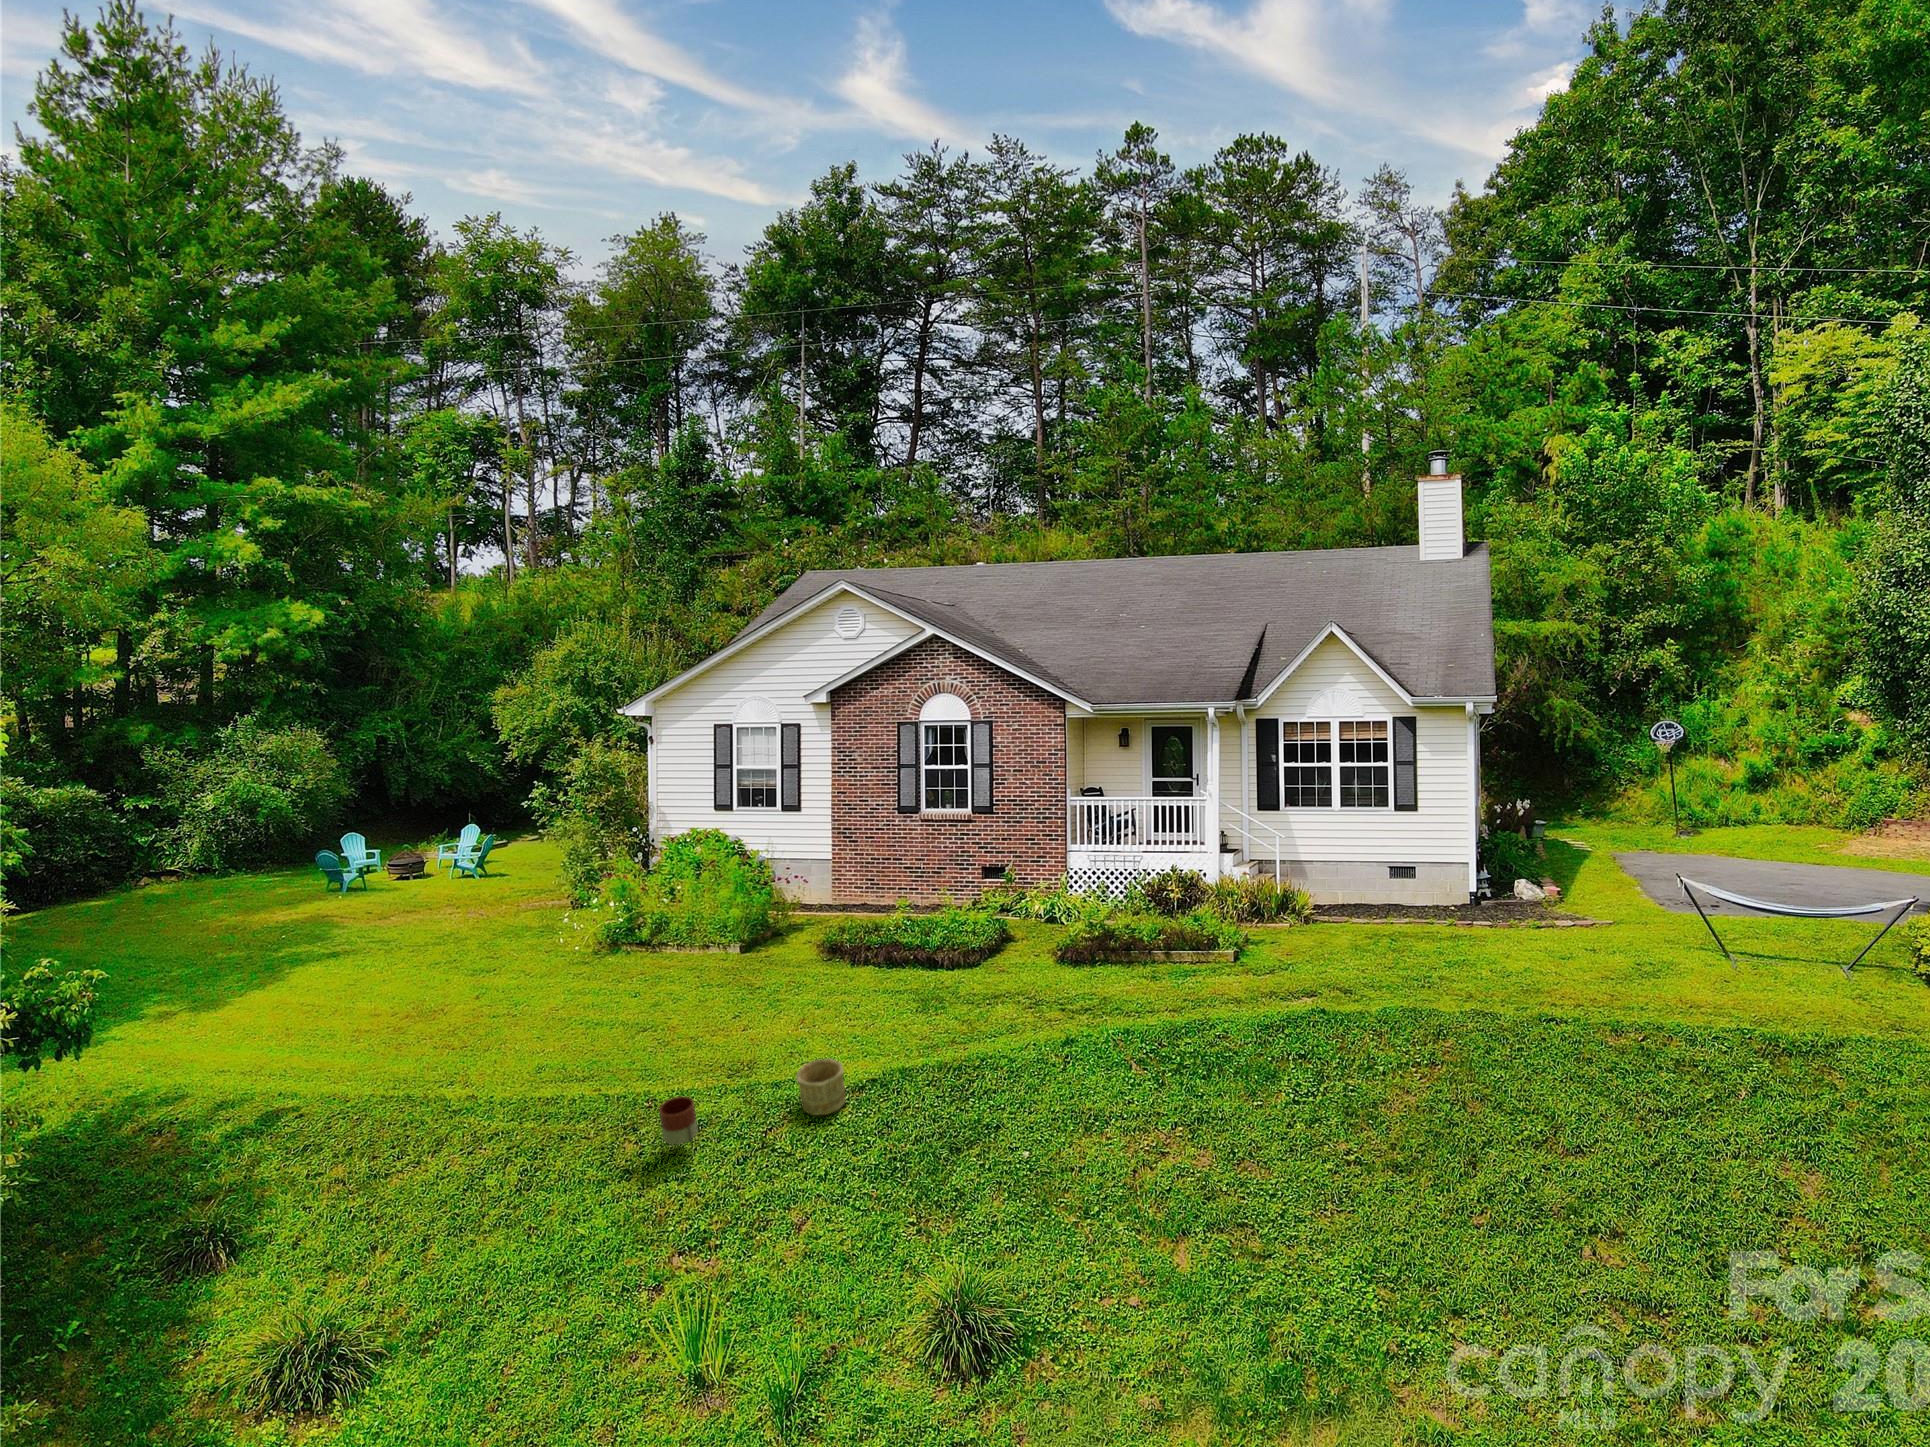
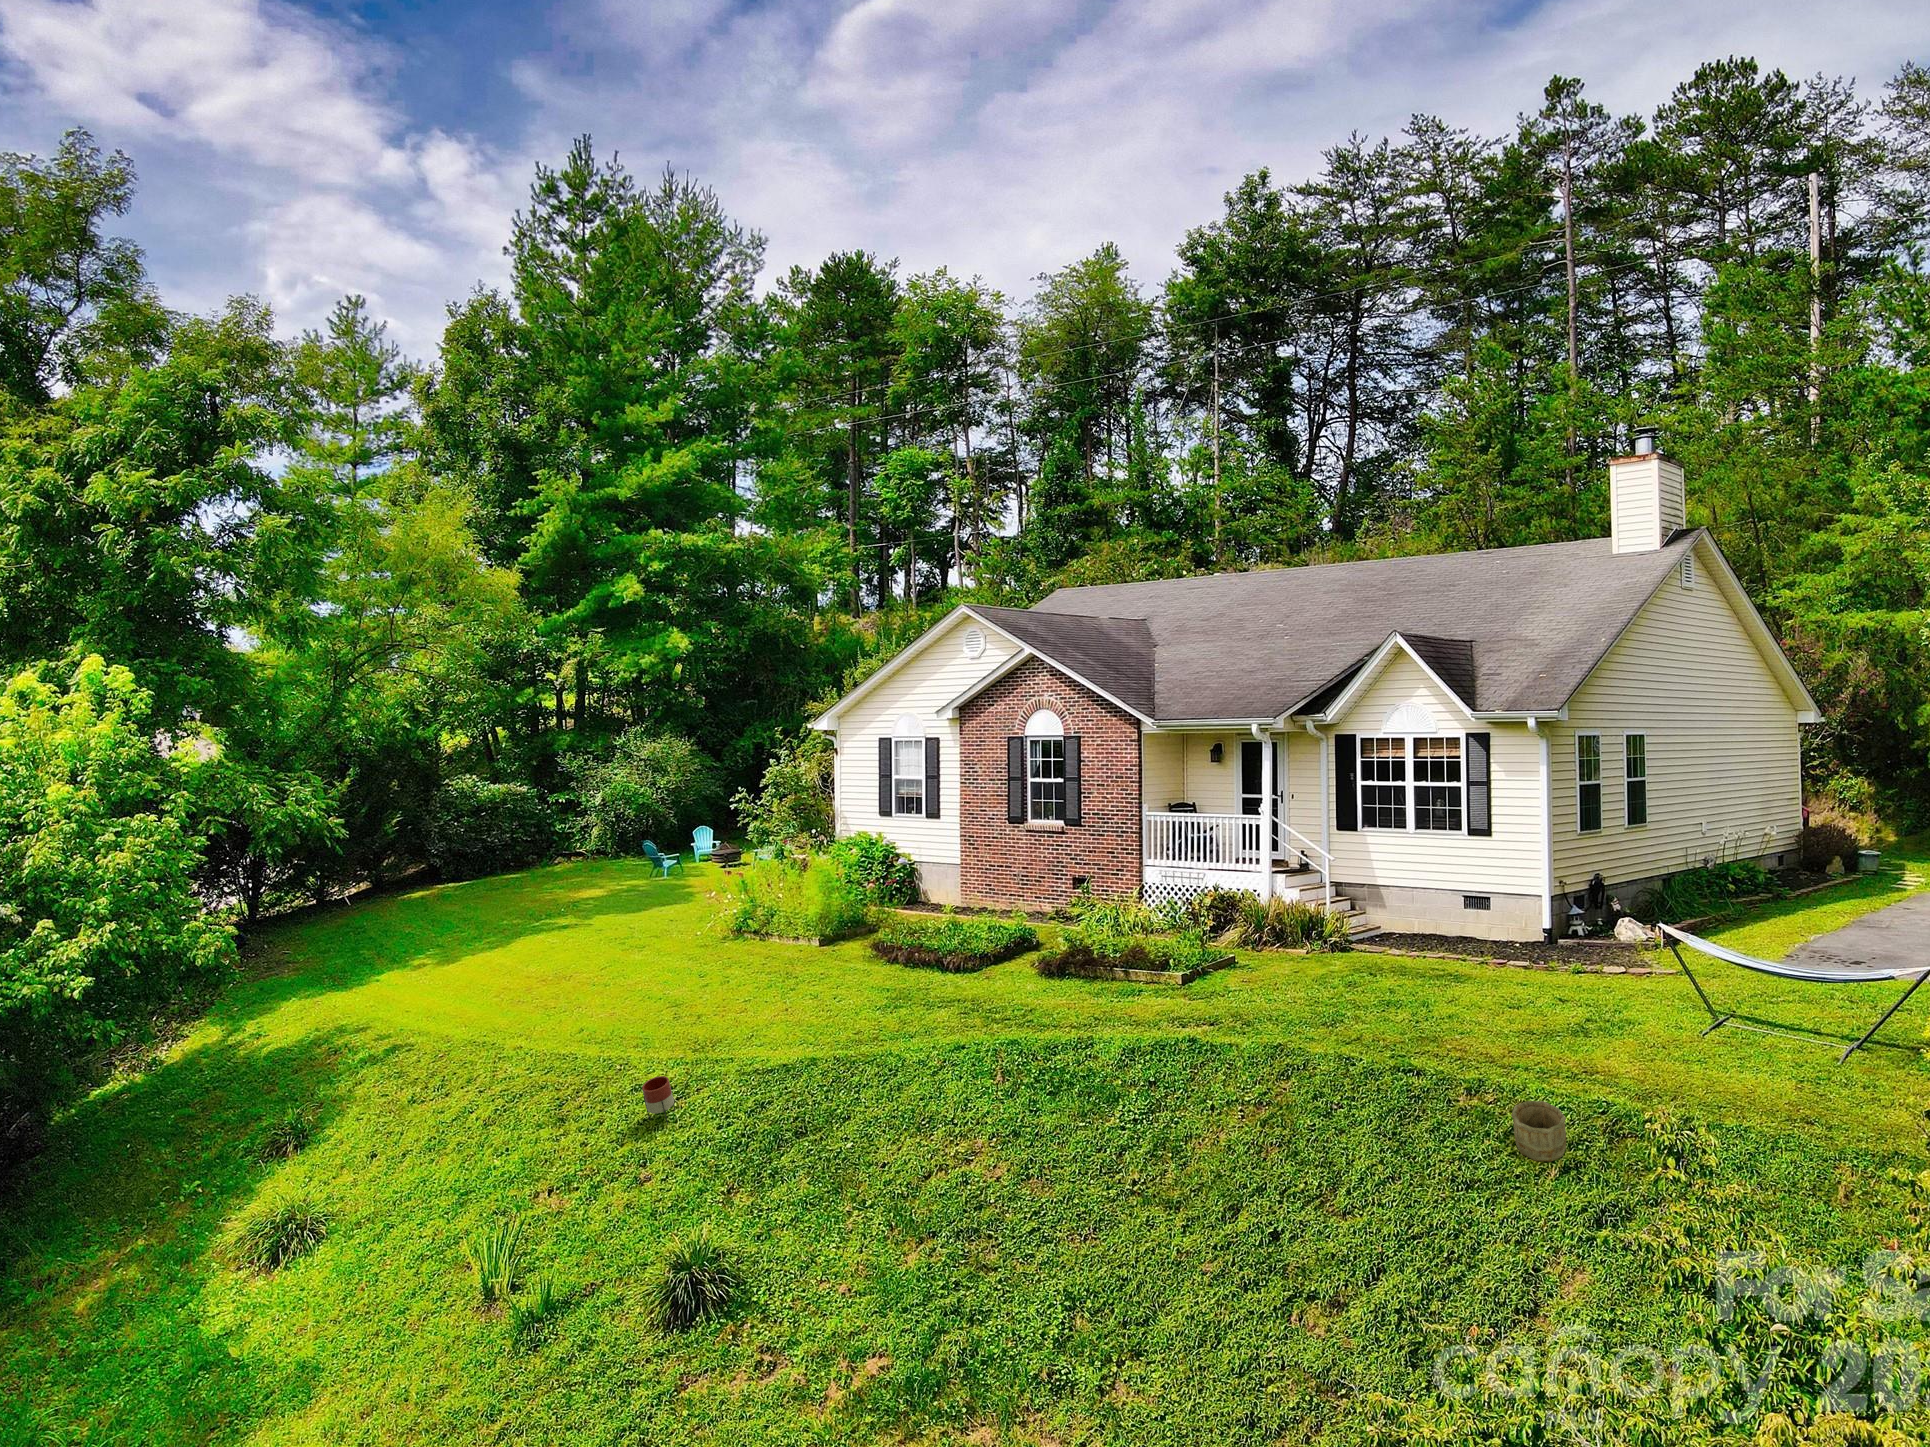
wooden bucket: present [796,1058,846,1115] -> present [1511,1101,1566,1162]

